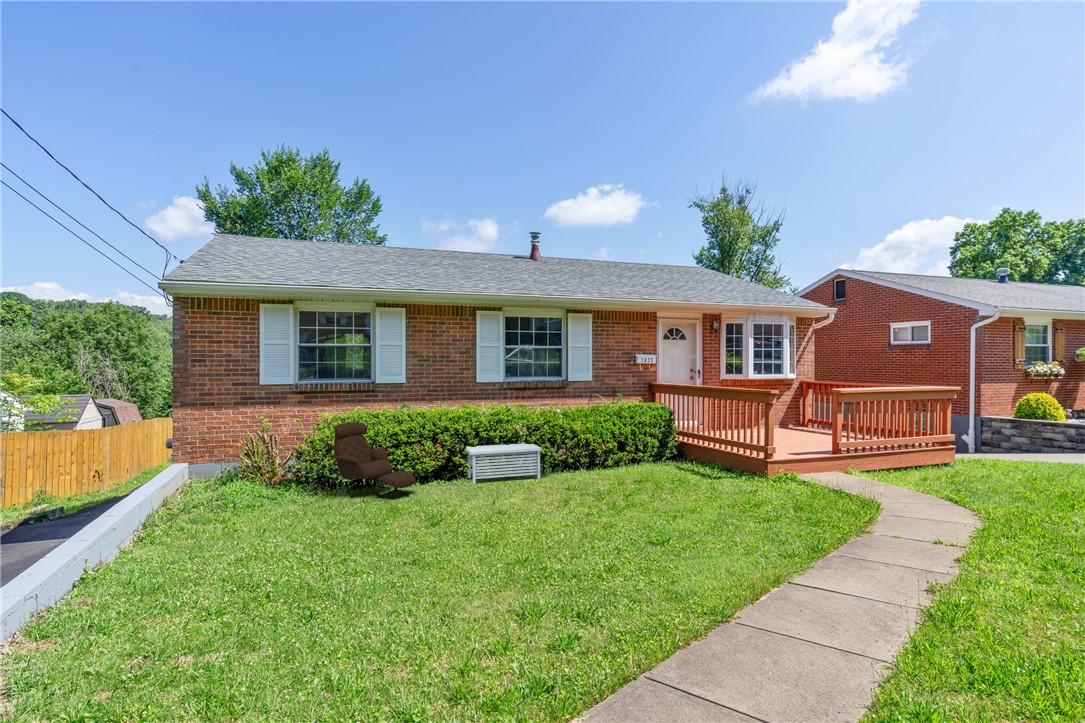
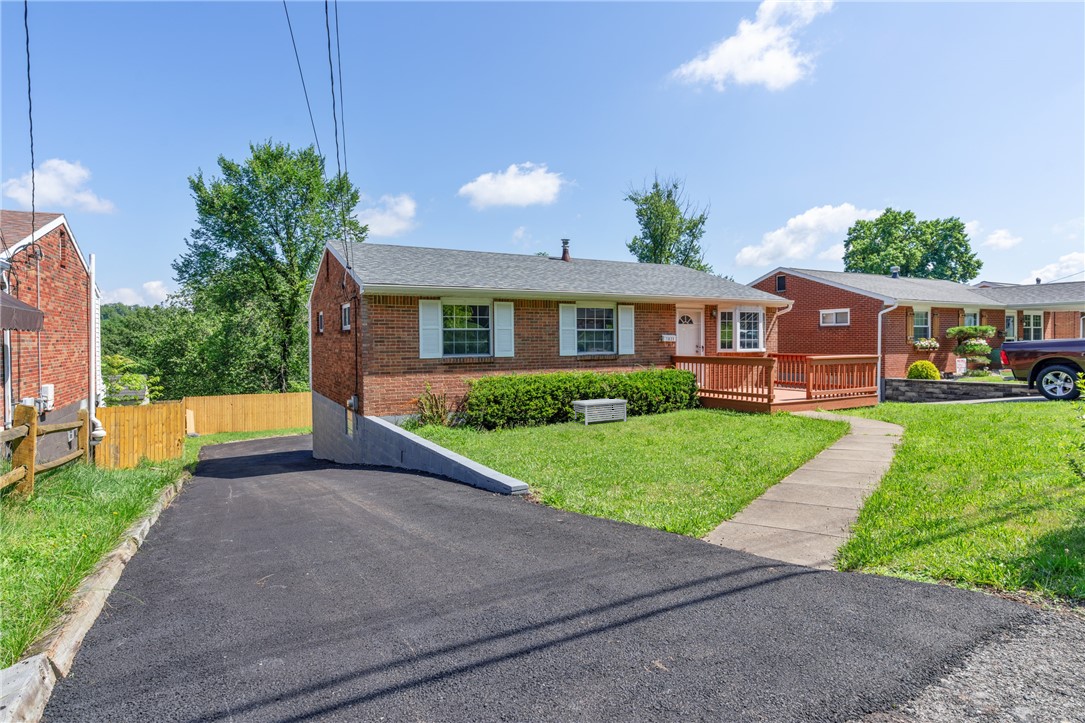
lounge chair: present [334,422,416,499] -> none [501,384,558,435]

